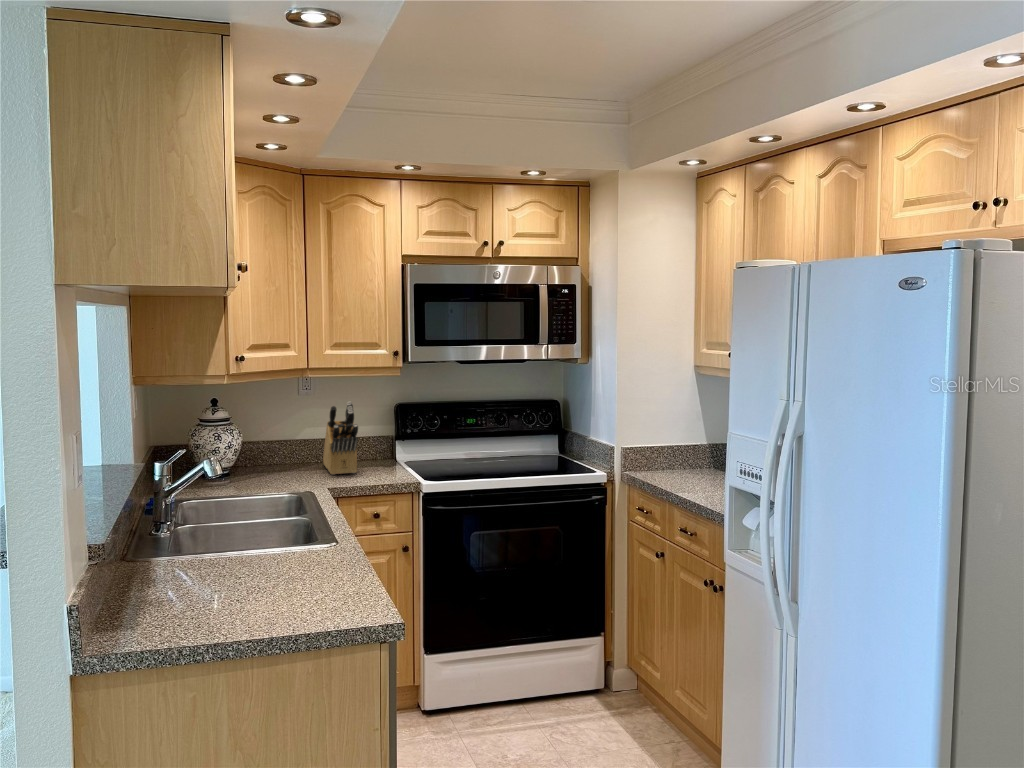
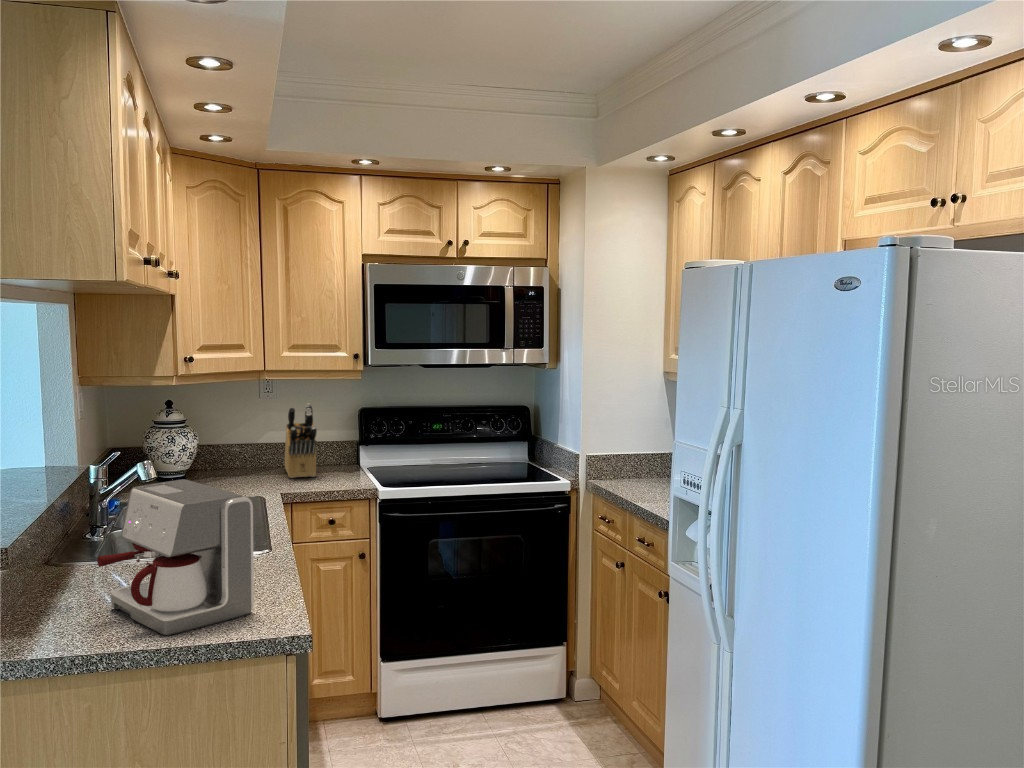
coffee maker: none [194,477,340,625] -> present [97,479,254,636]

